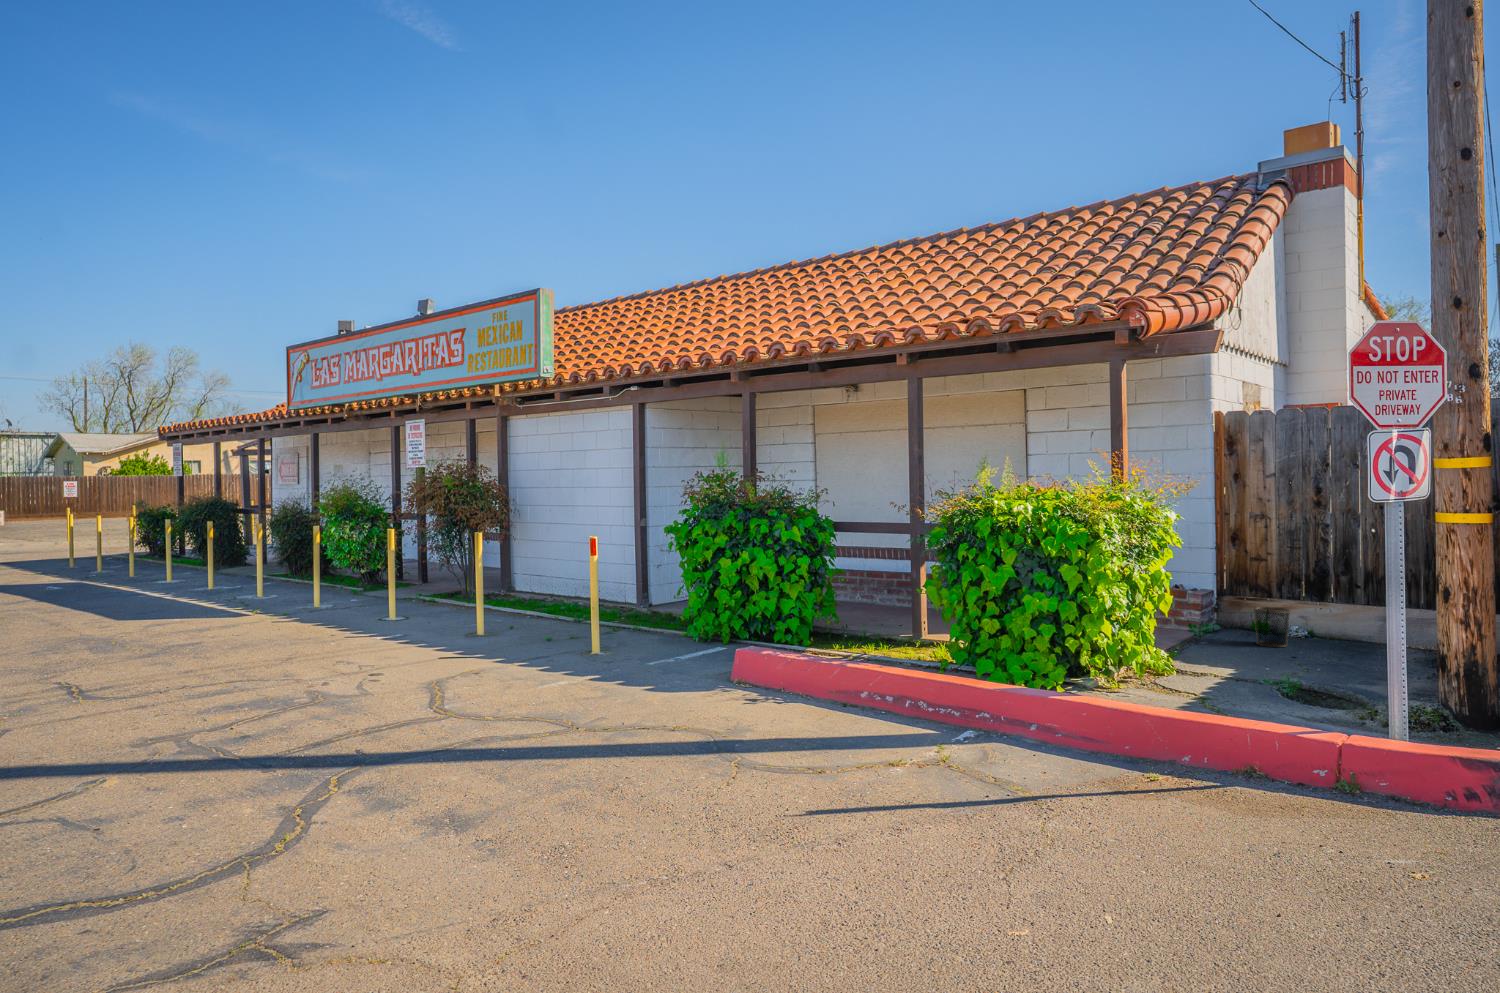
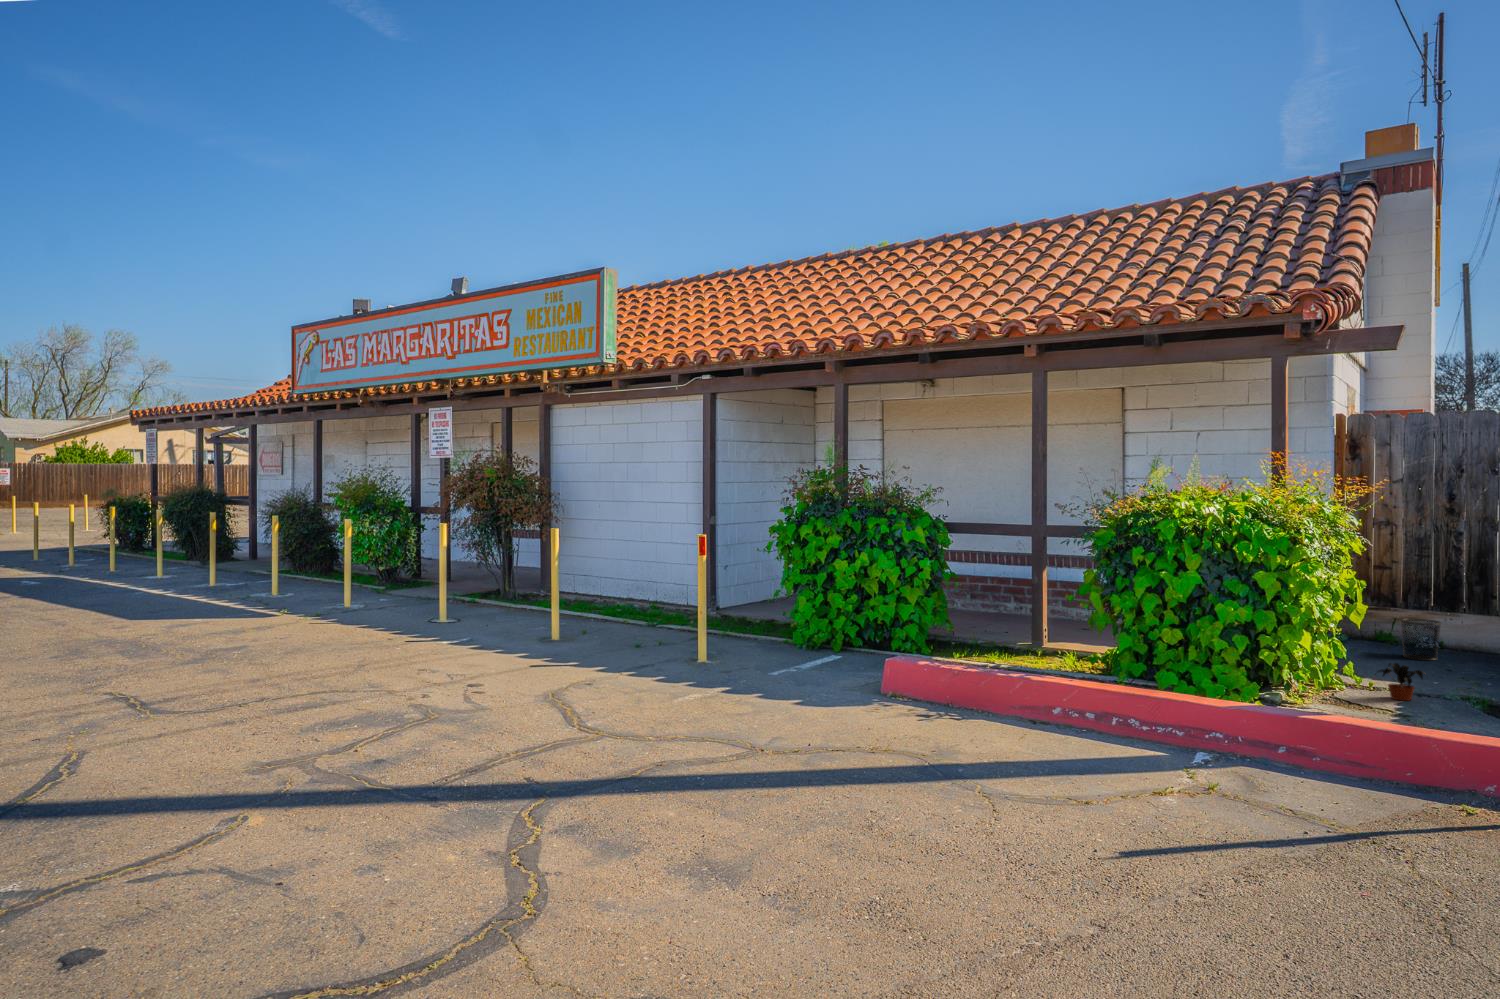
potted plant: none [1189,649,1236,684] -> present [1378,663,1424,701]

